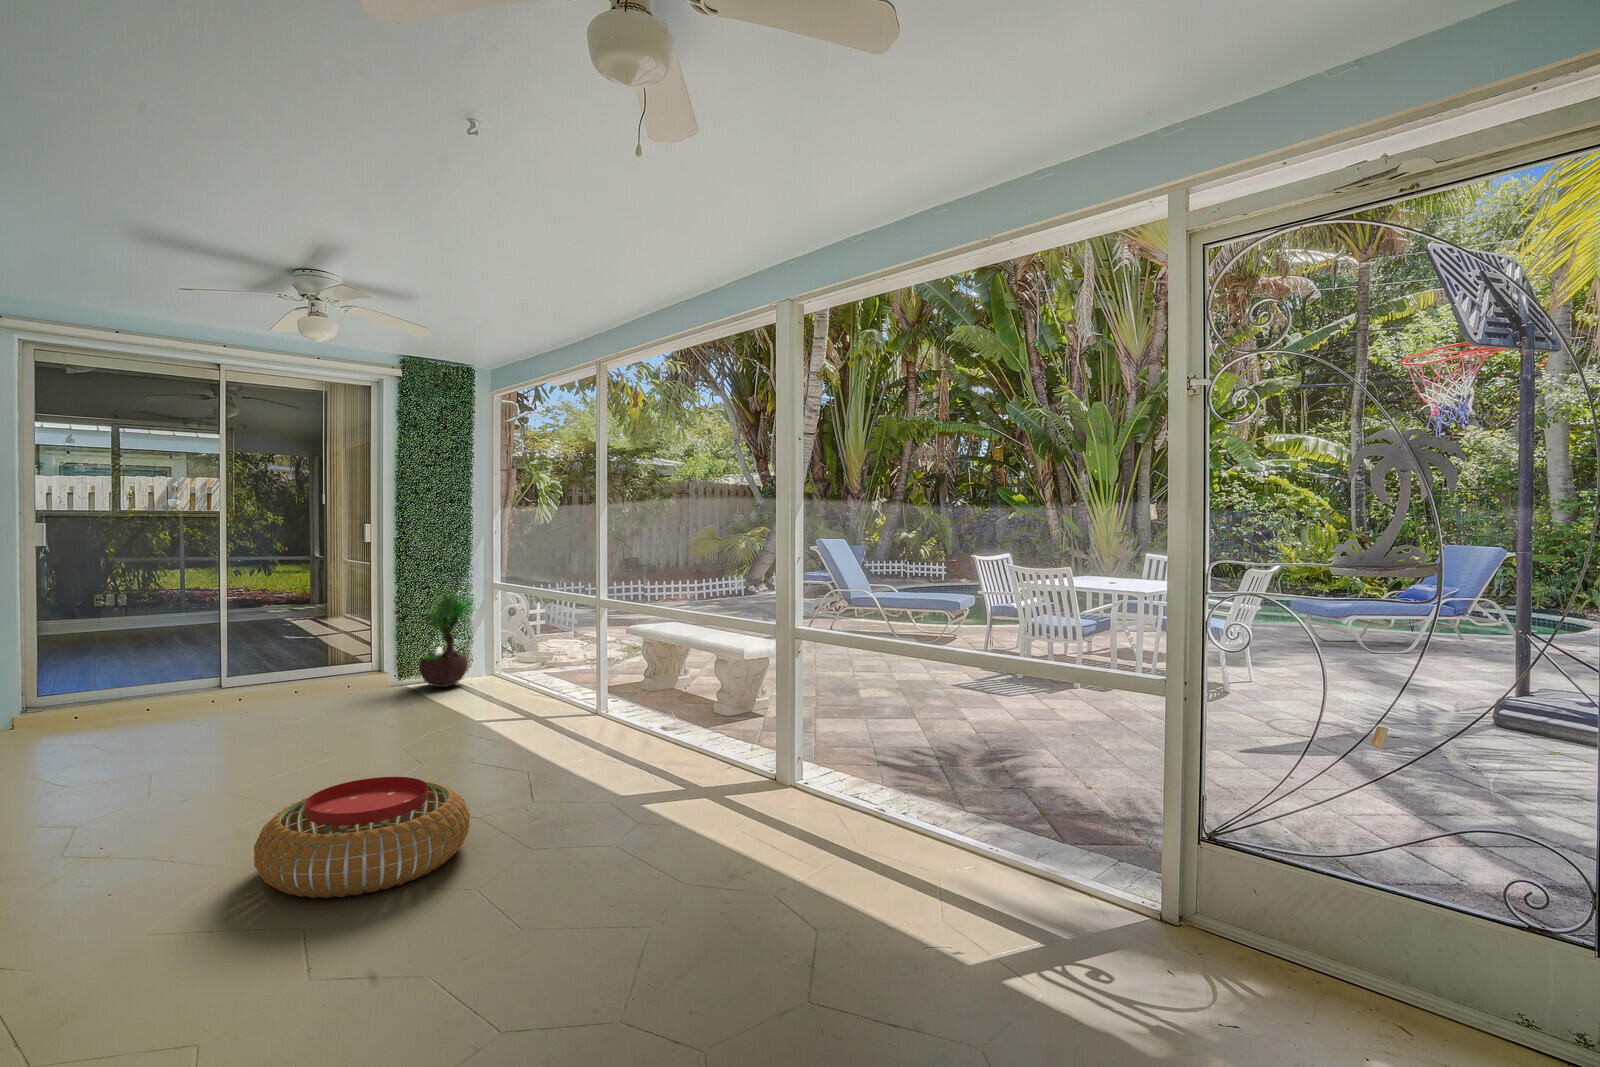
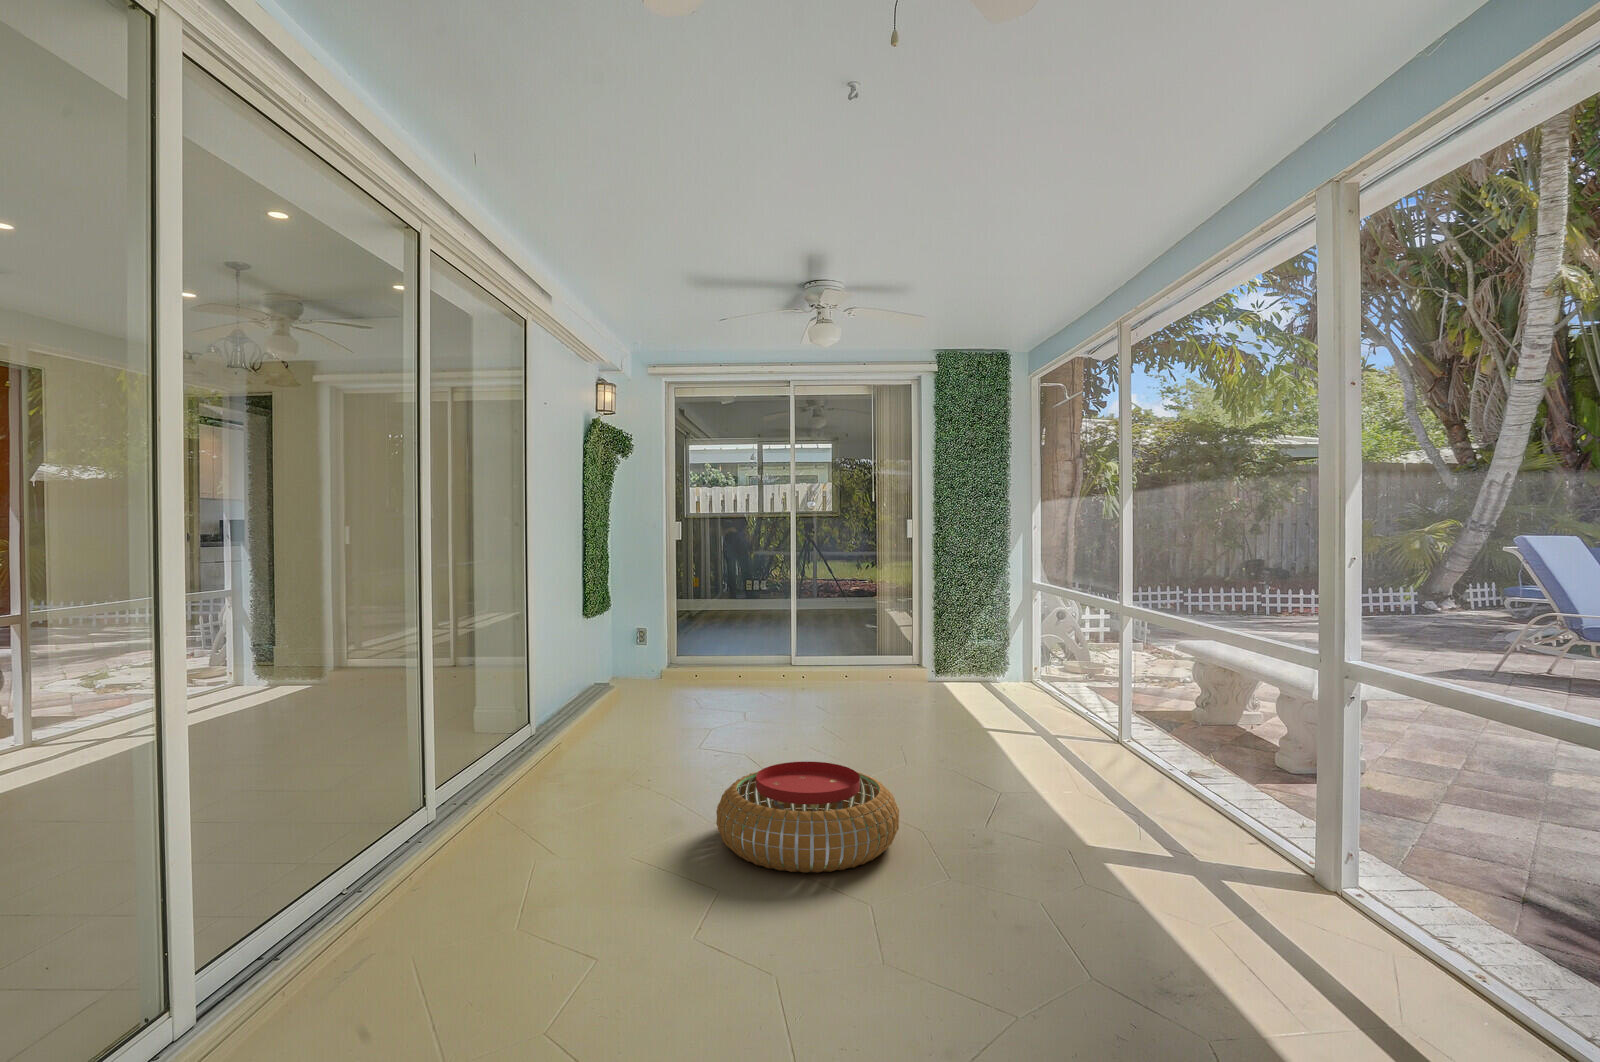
potted tree: present [419,592,476,687] -> none [946,581,1009,688]

